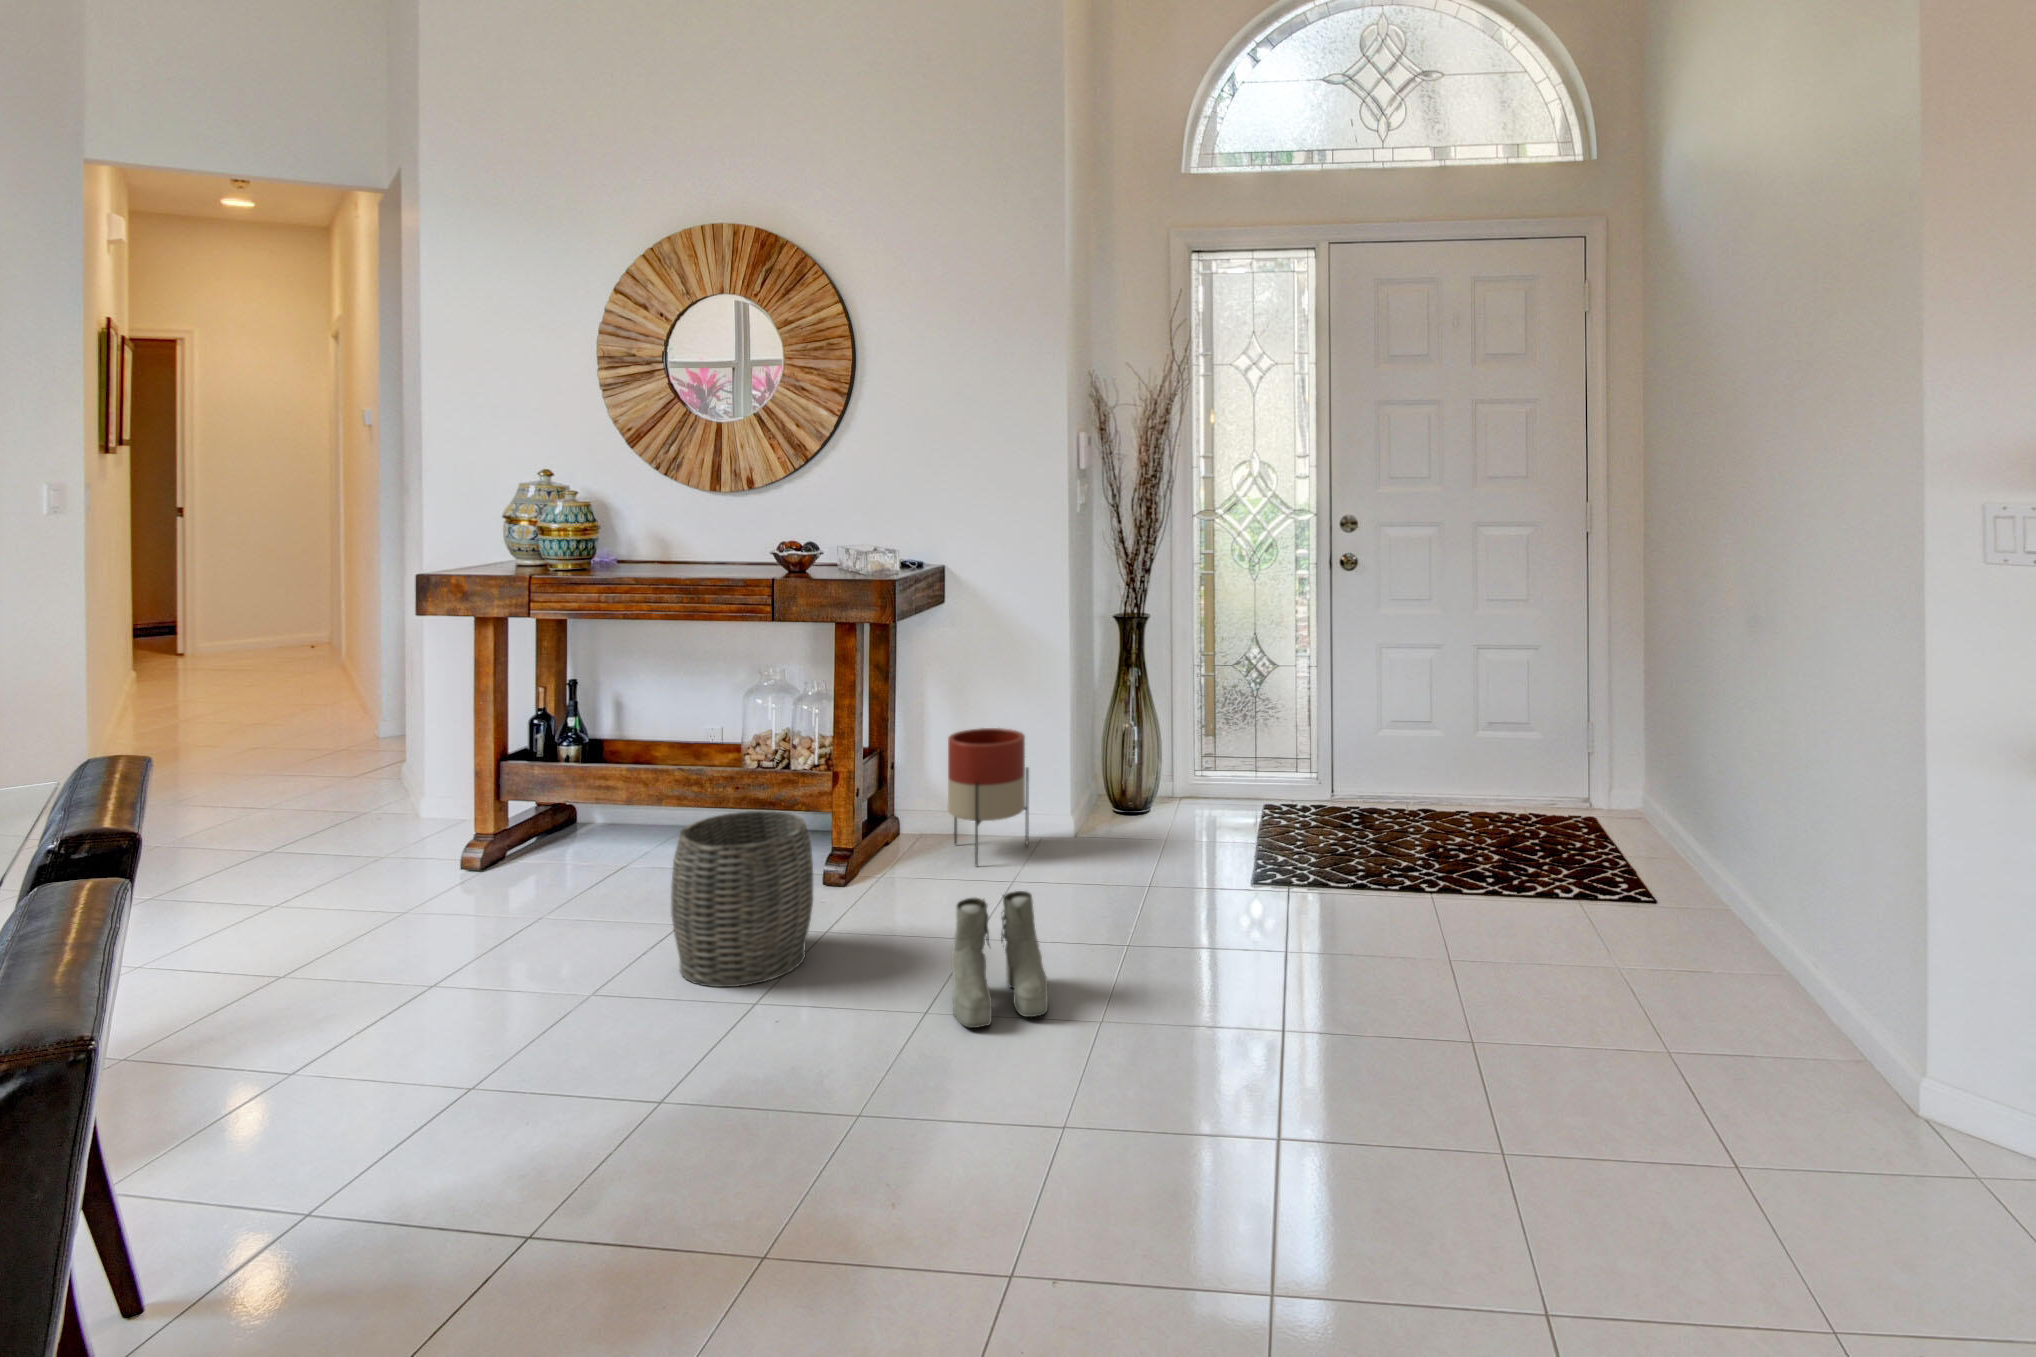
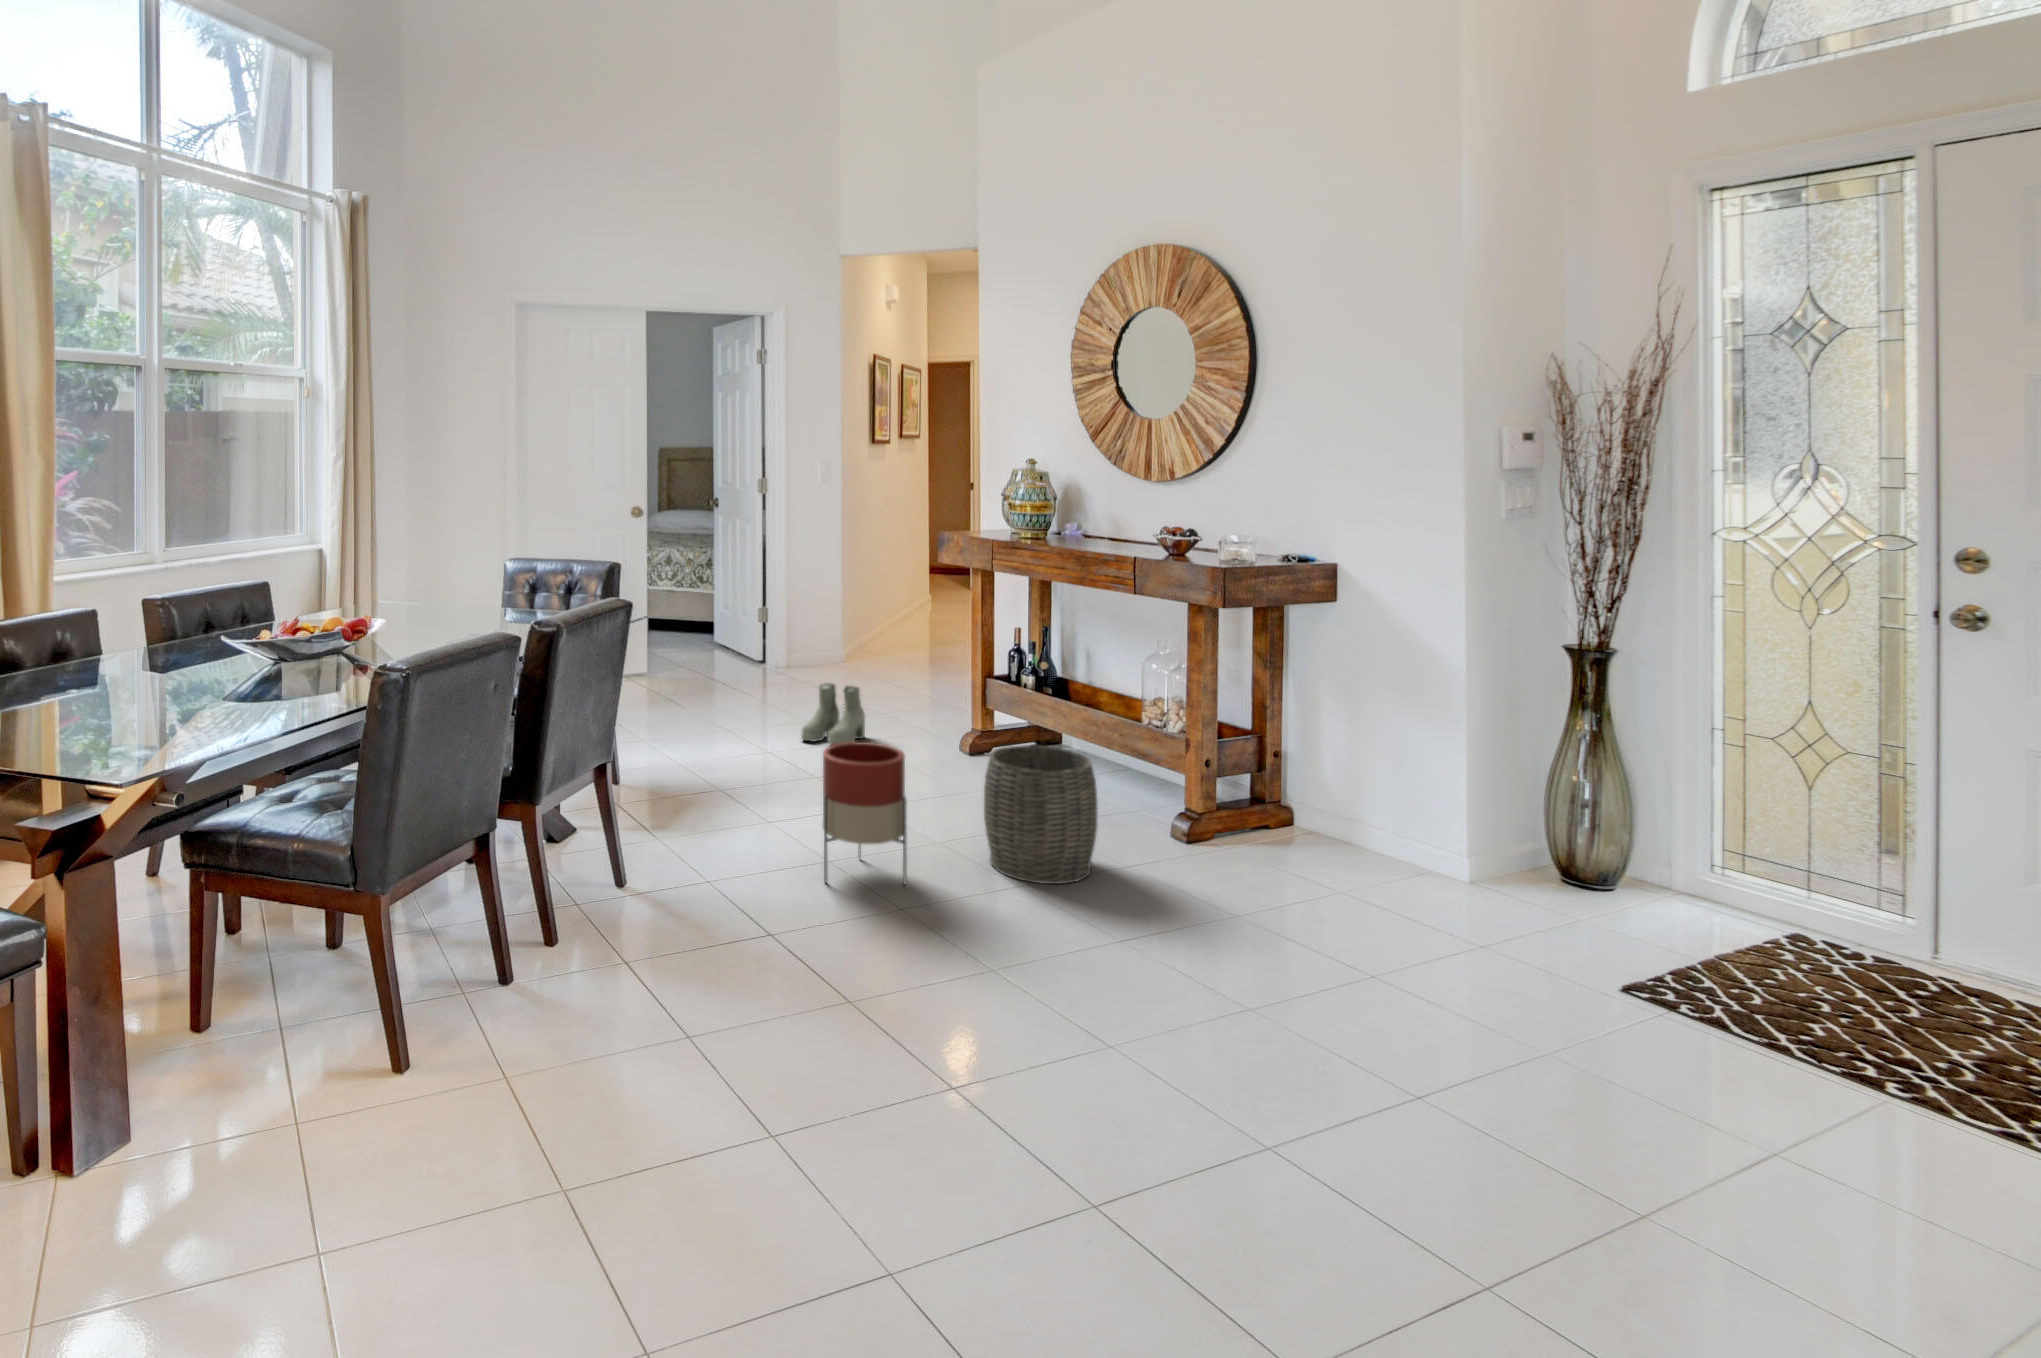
planter: present [948,728,1029,866] -> present [823,742,907,884]
boots: present [951,891,1048,1028] -> present [801,683,865,745]

